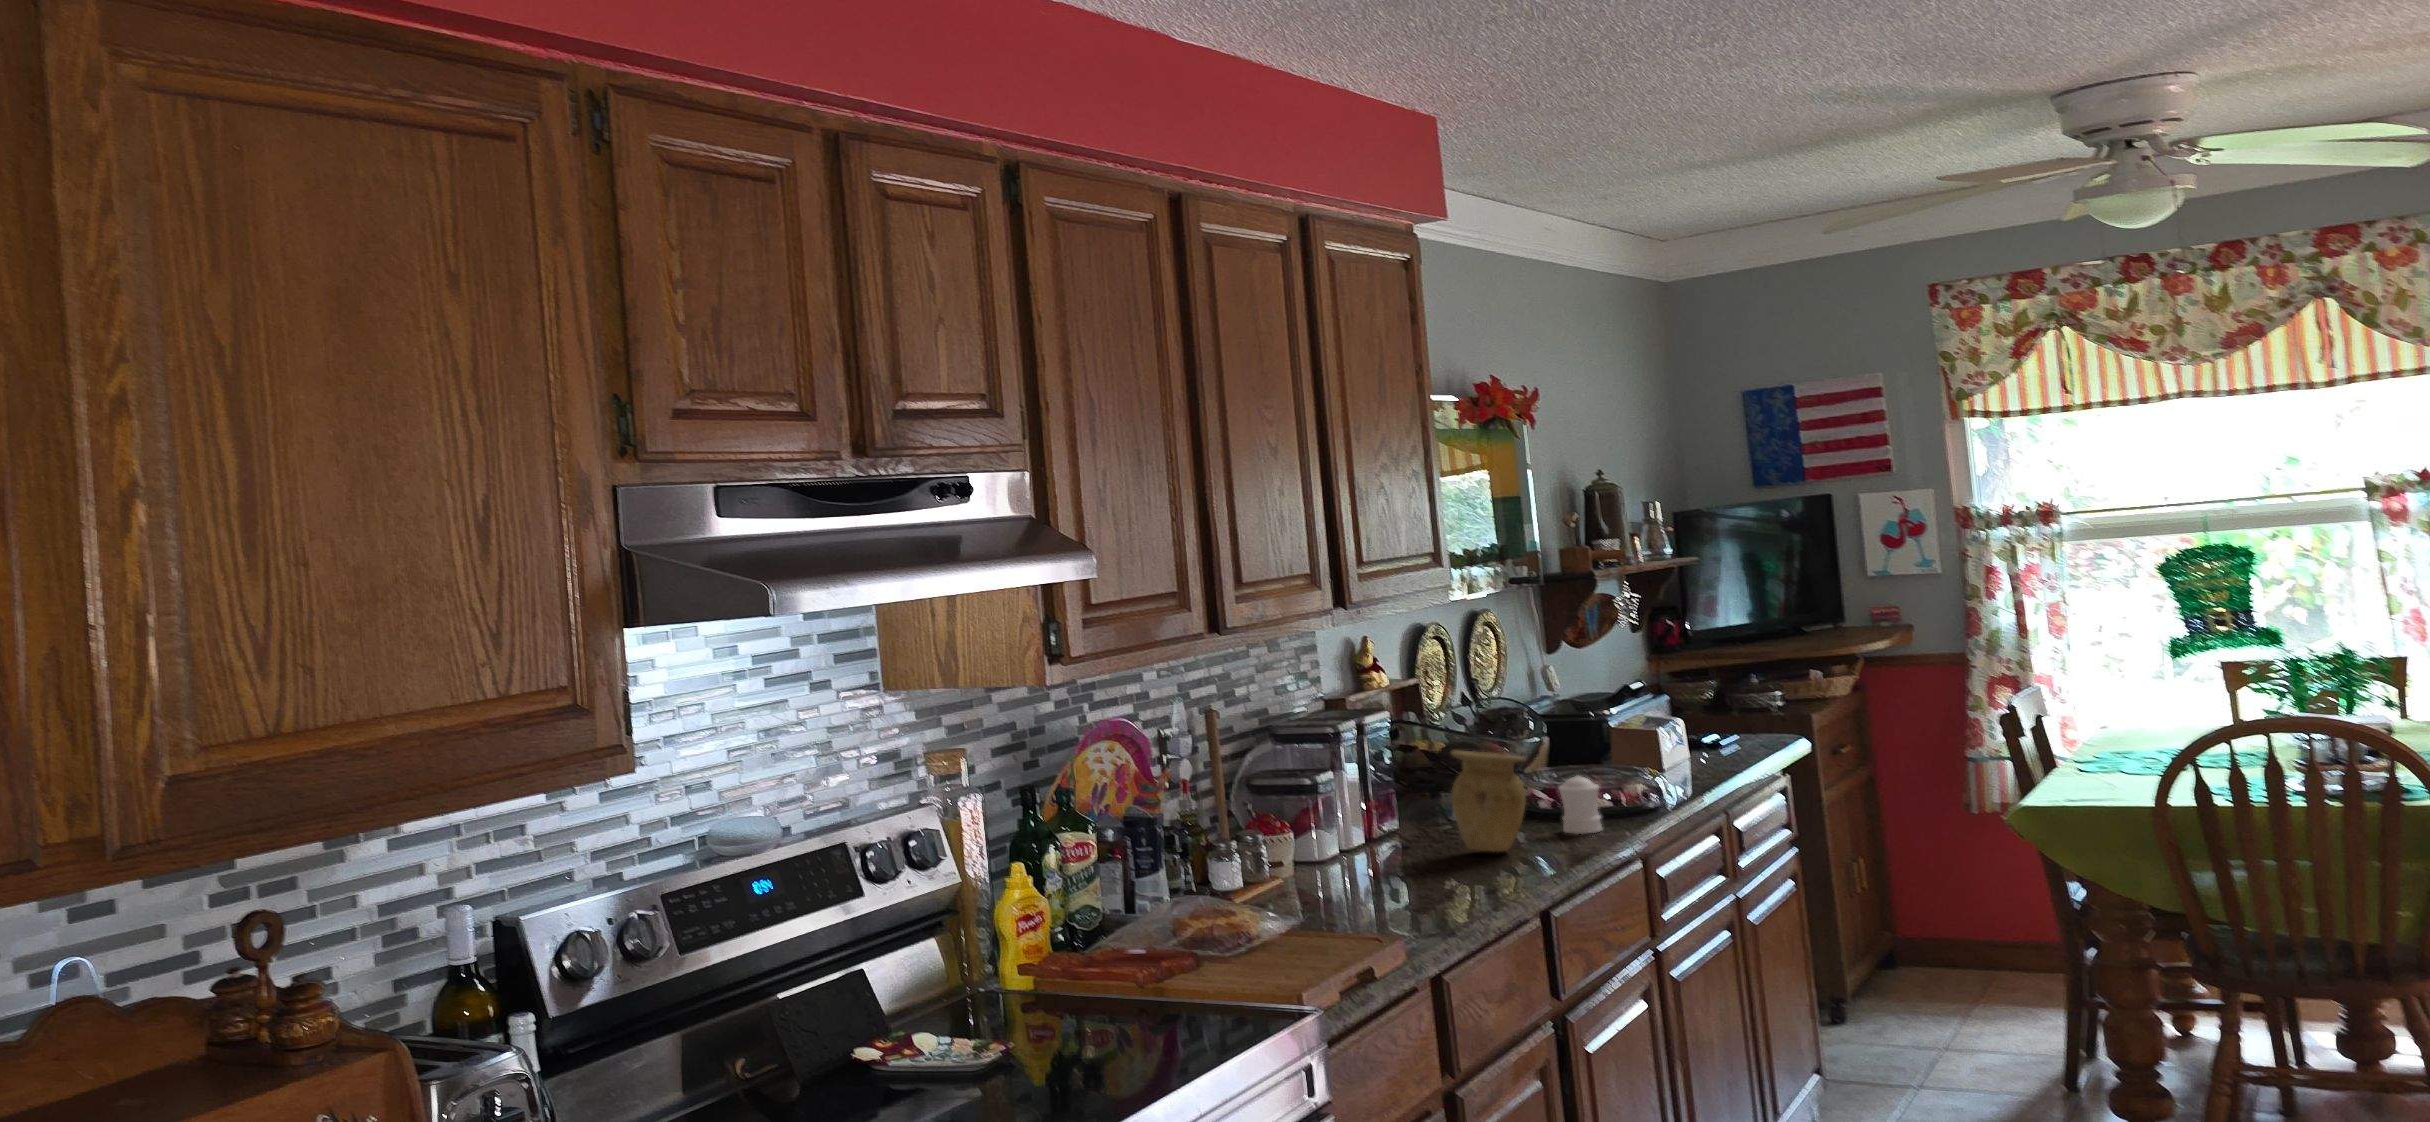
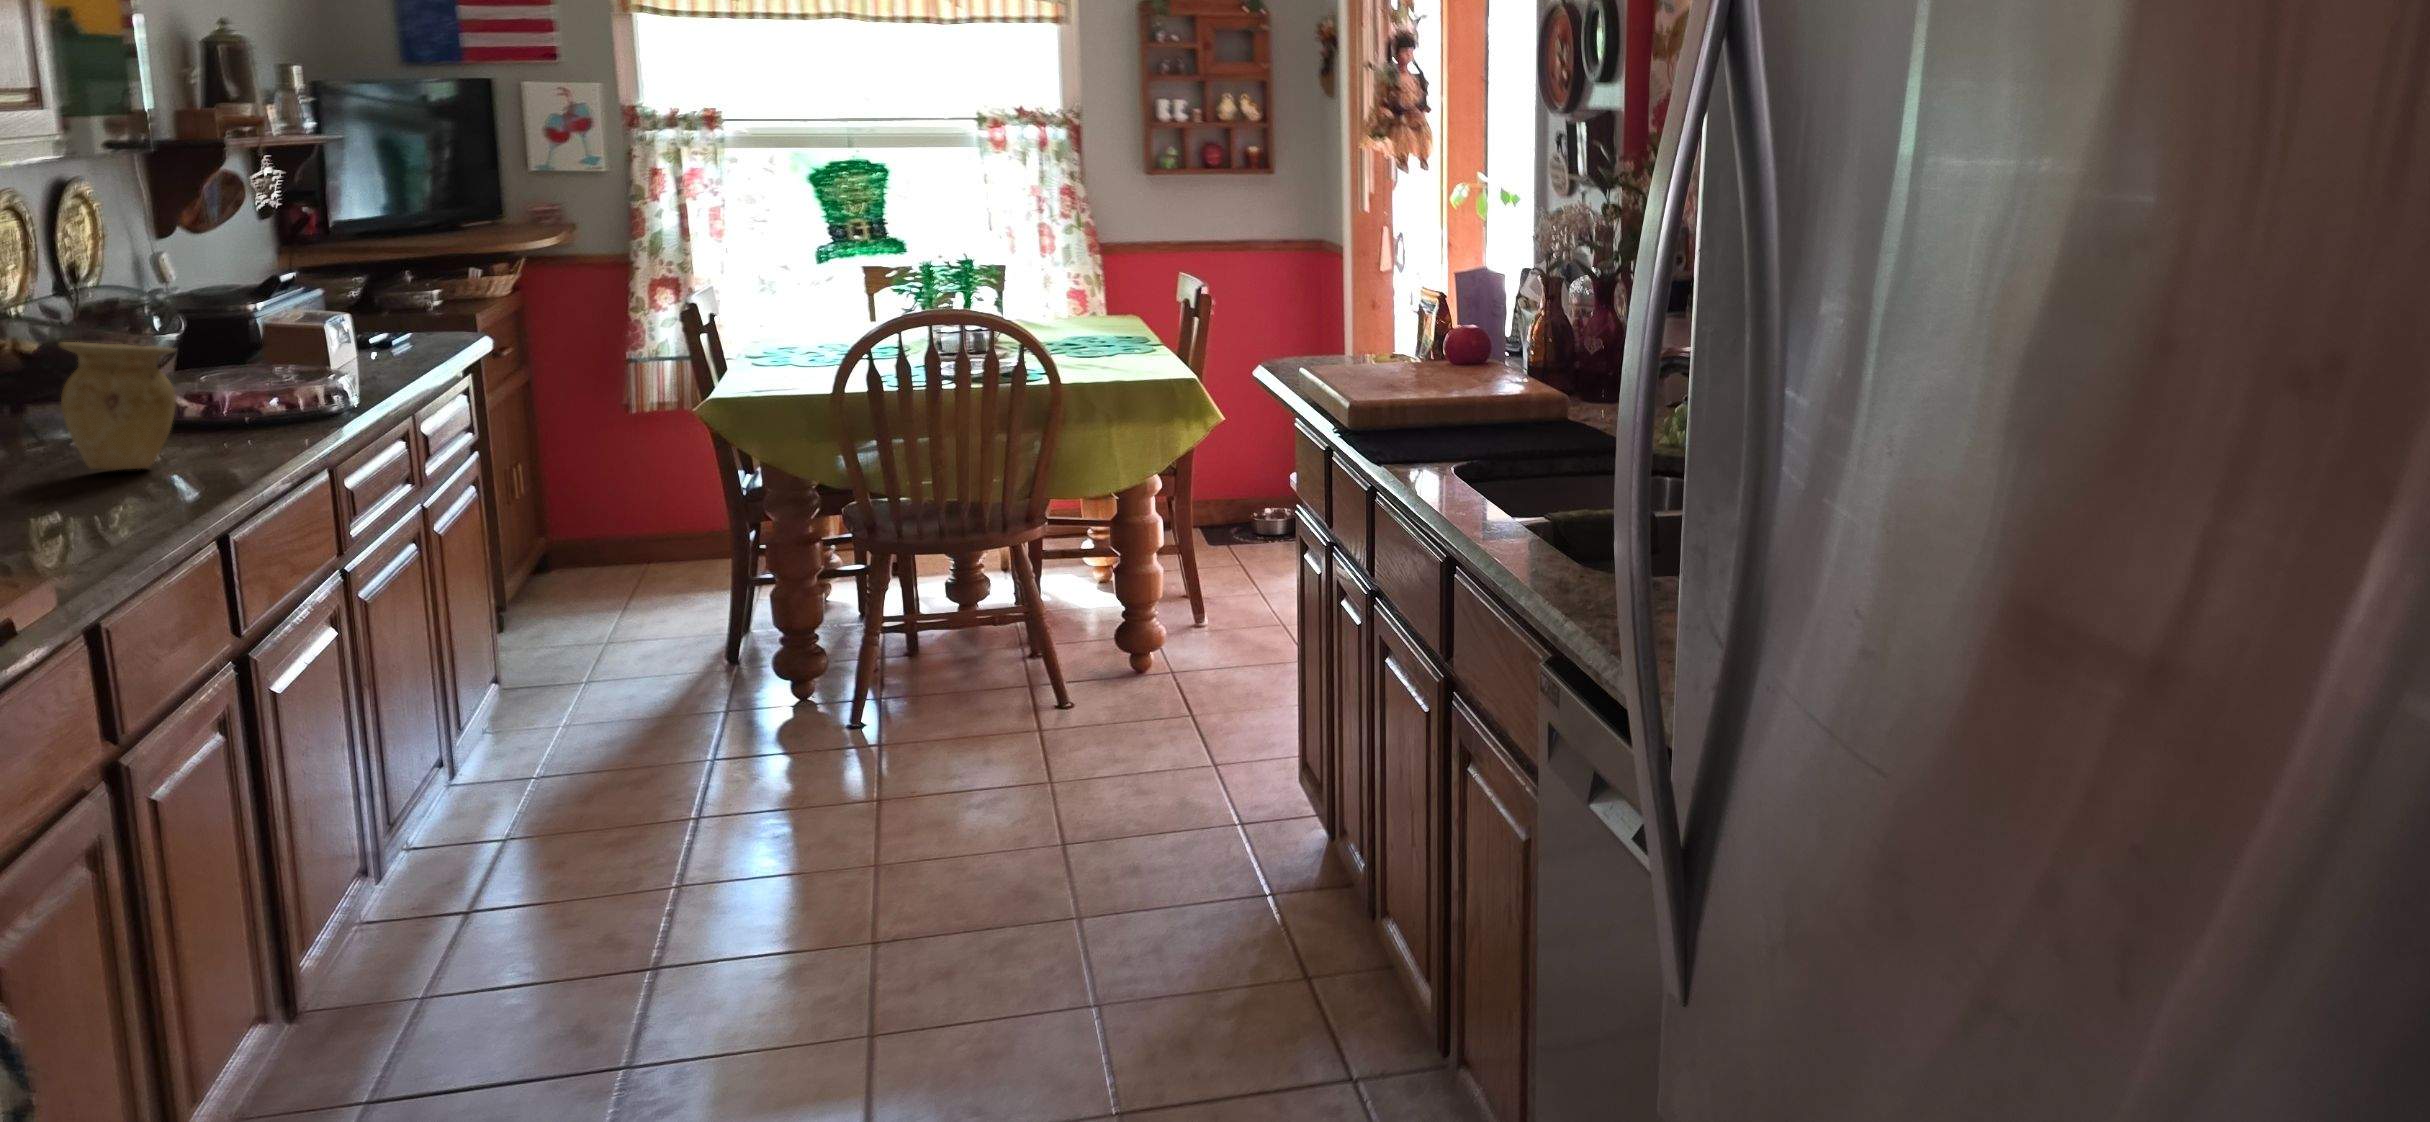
salt shaker: present [1559,776,1602,834] -> none [214,372,276,442]

